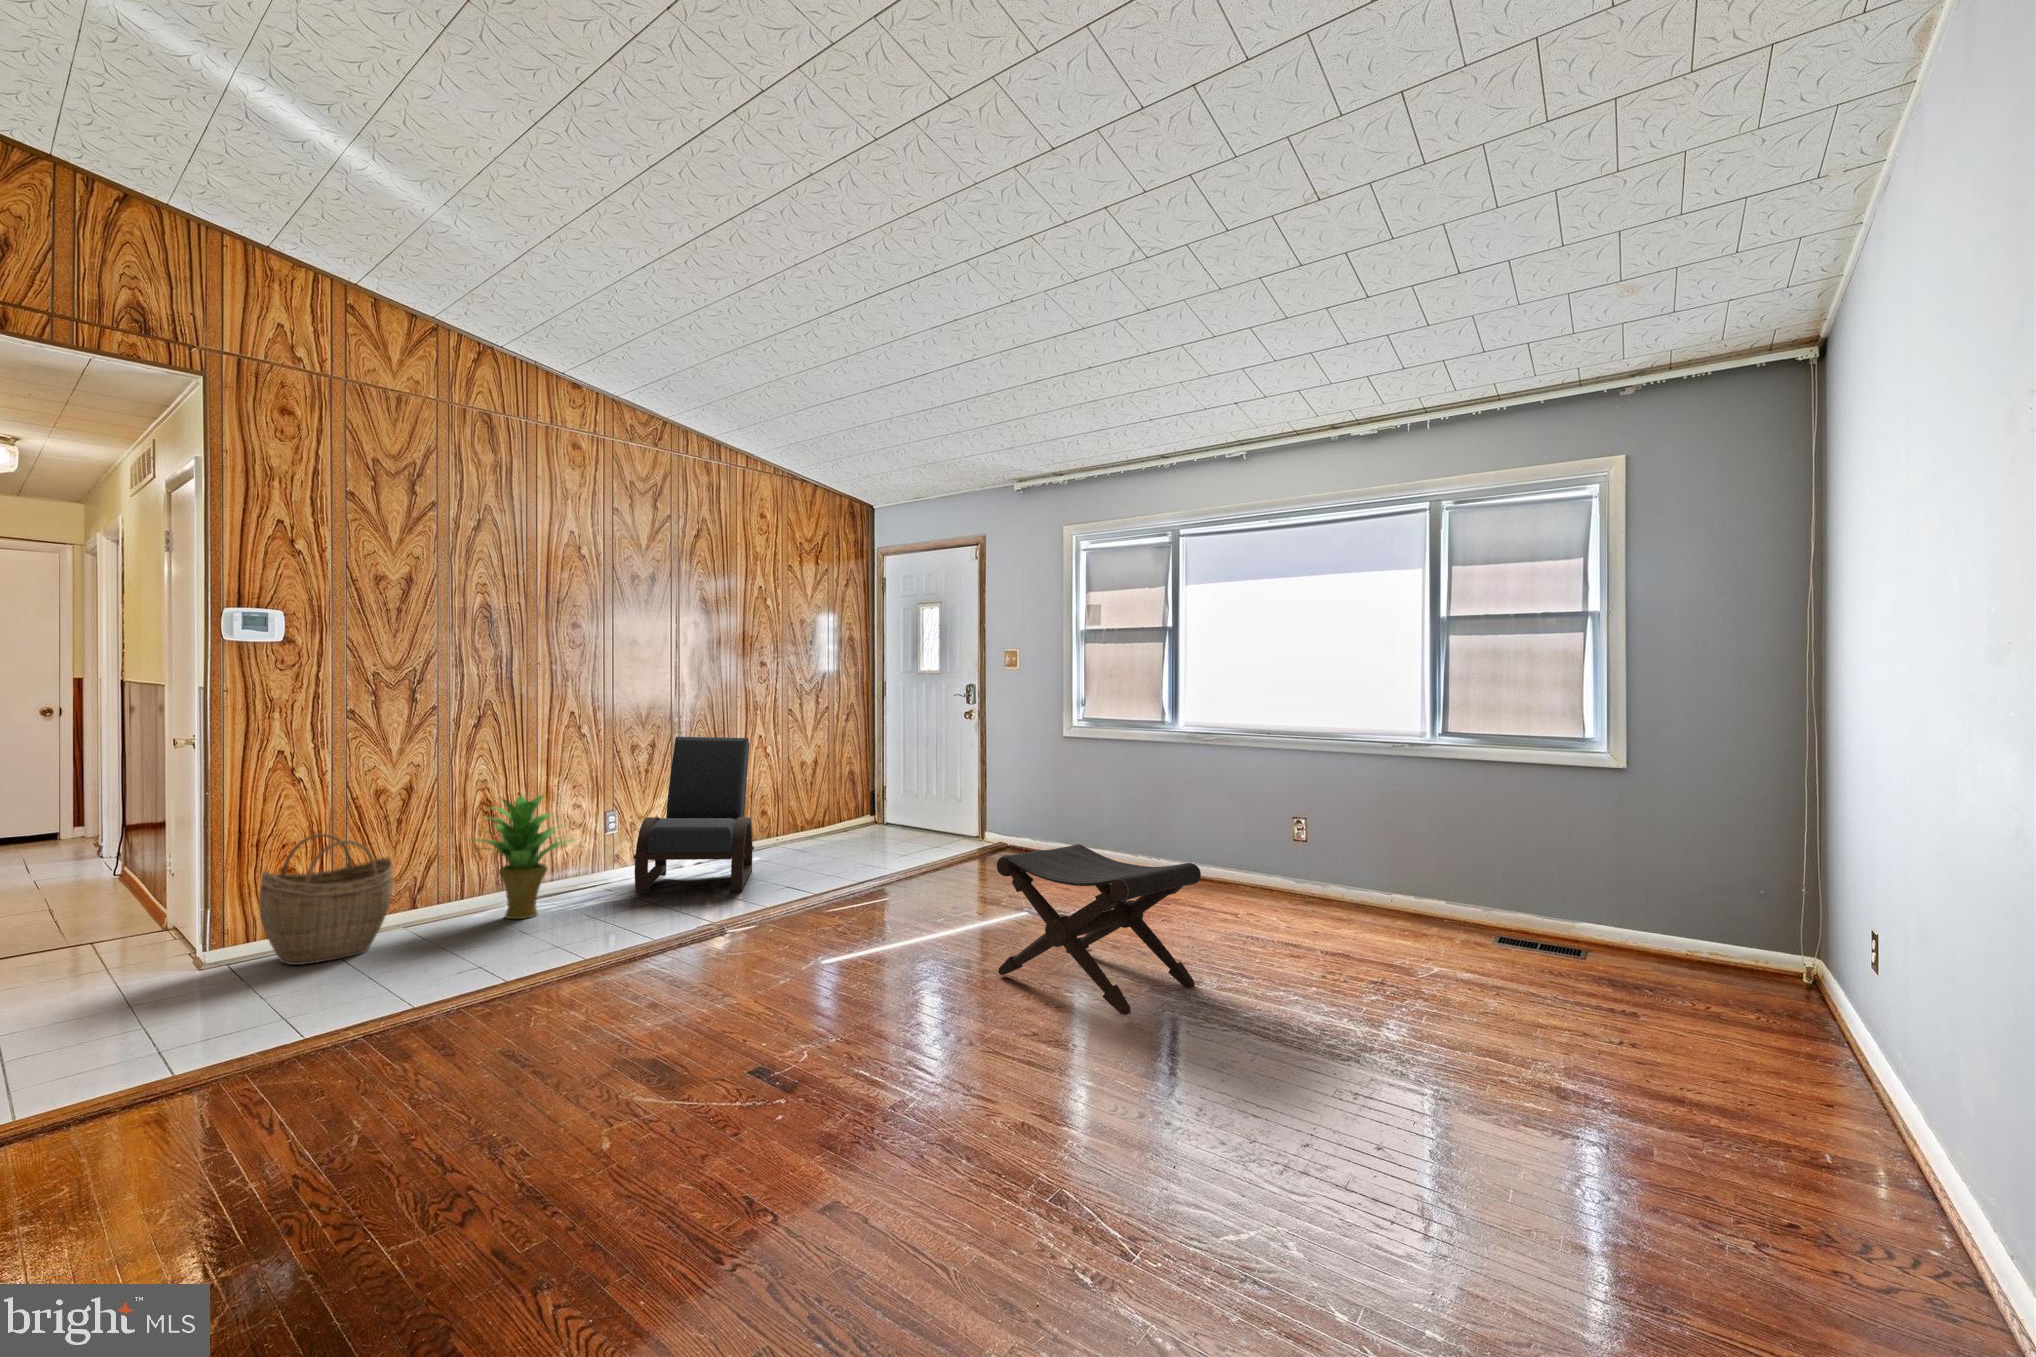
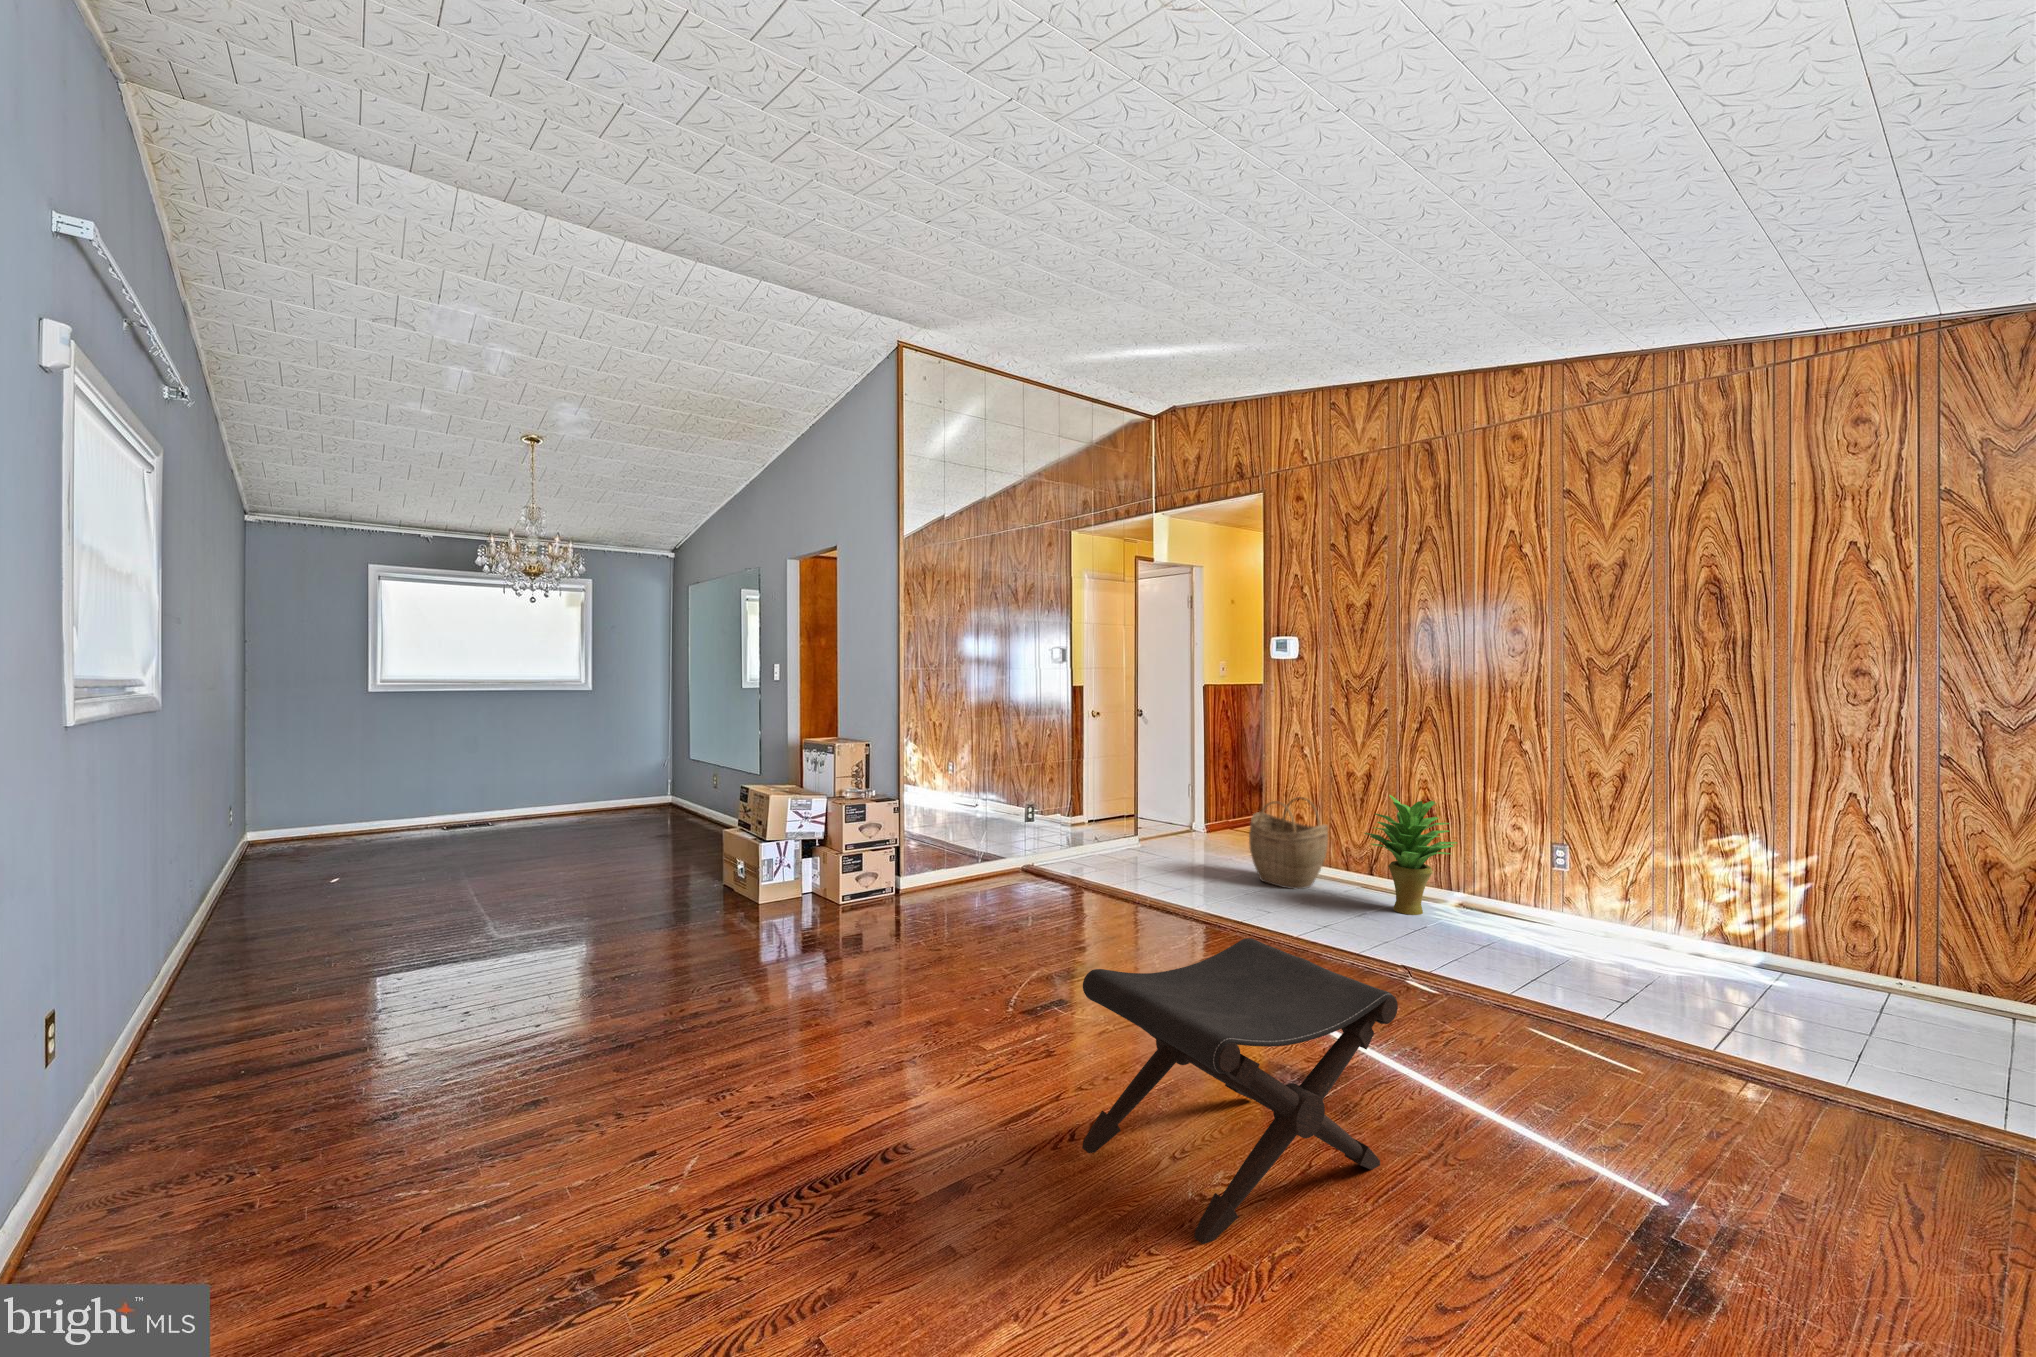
lounge chair: present [634,737,754,893] -> none [1500,770,1757,984]

